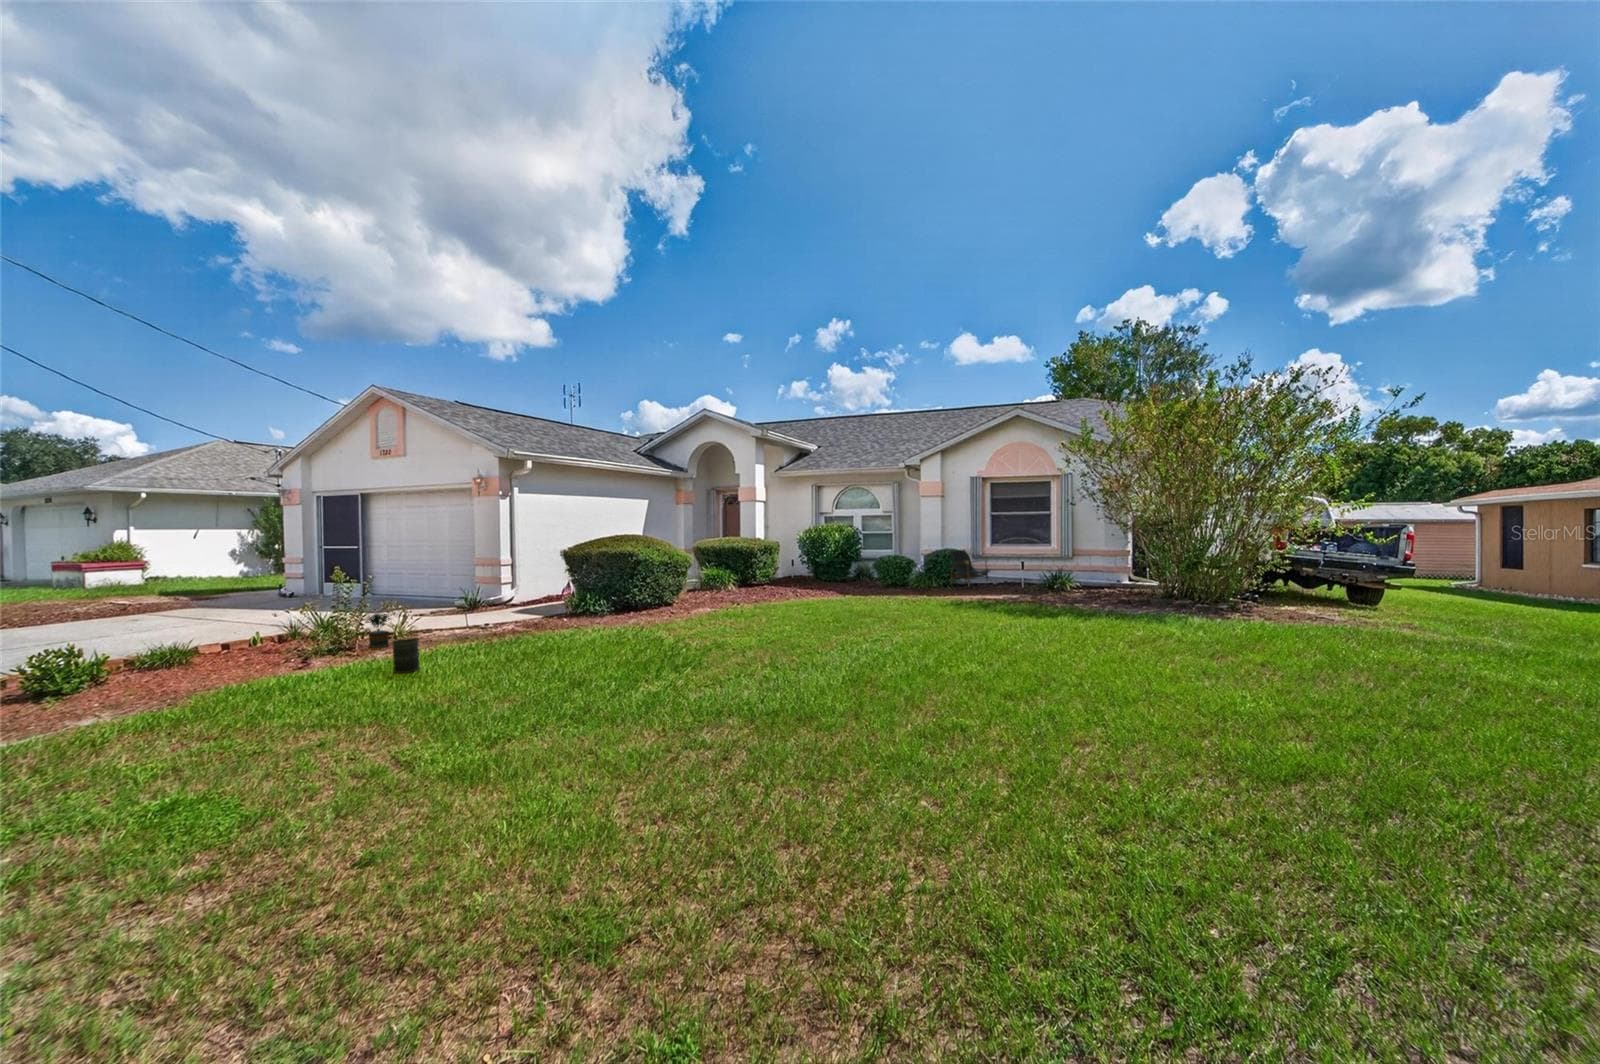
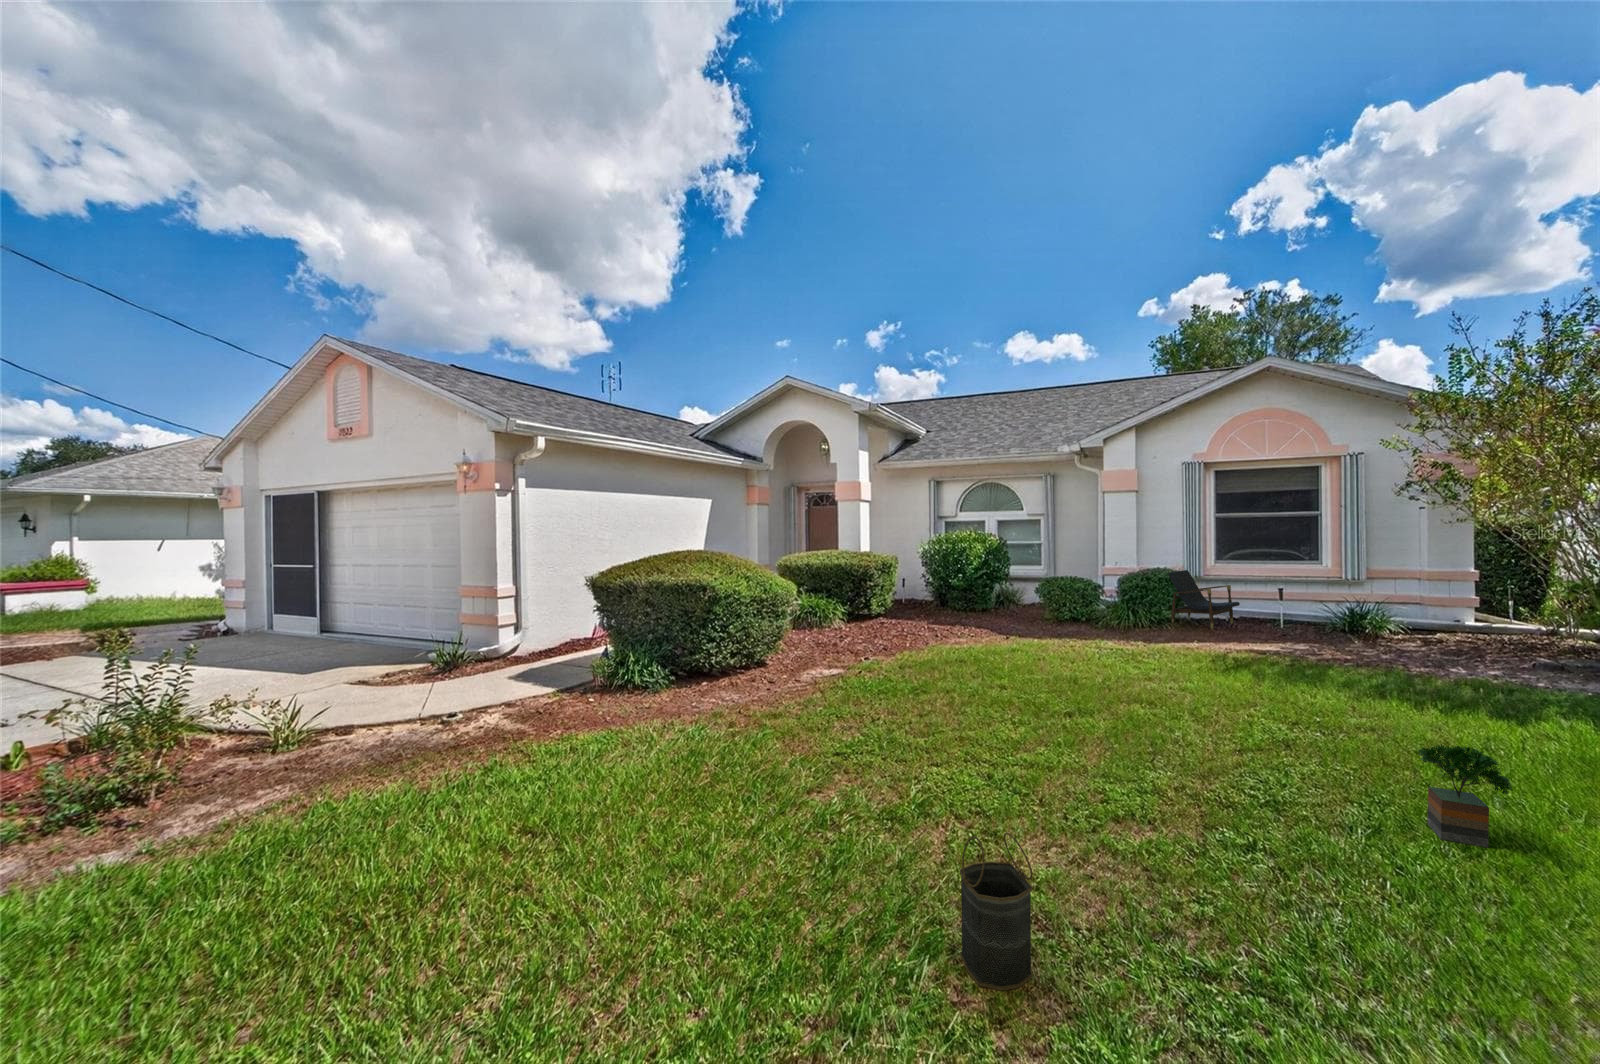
potted tree: present [366,613,390,648] -> present [1418,743,1512,848]
basket: present [392,634,420,673] -> present [960,833,1033,991]

